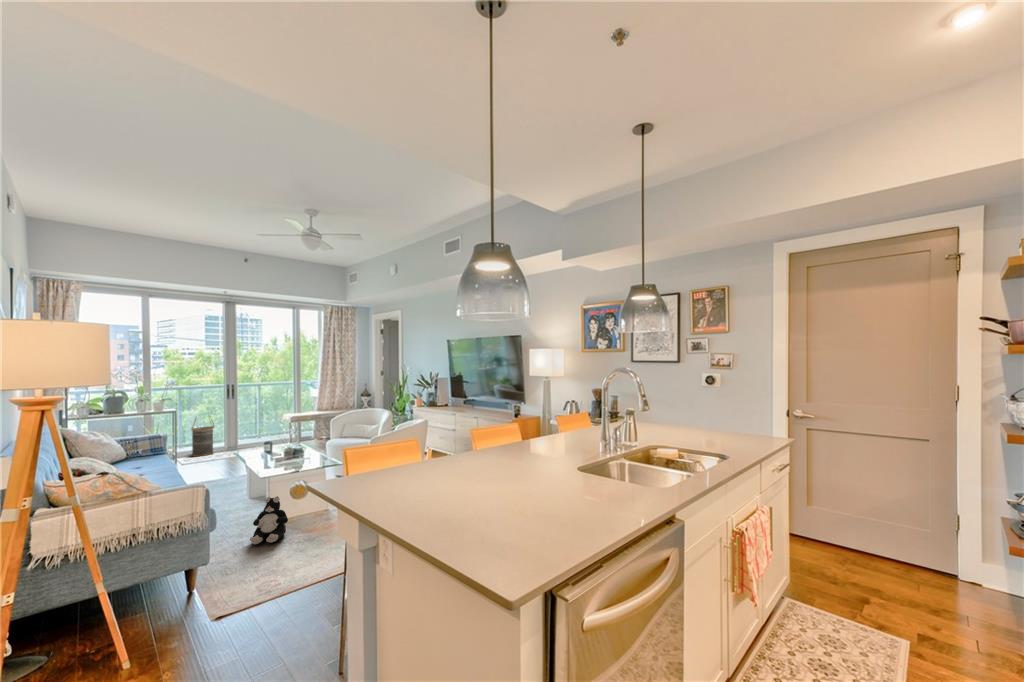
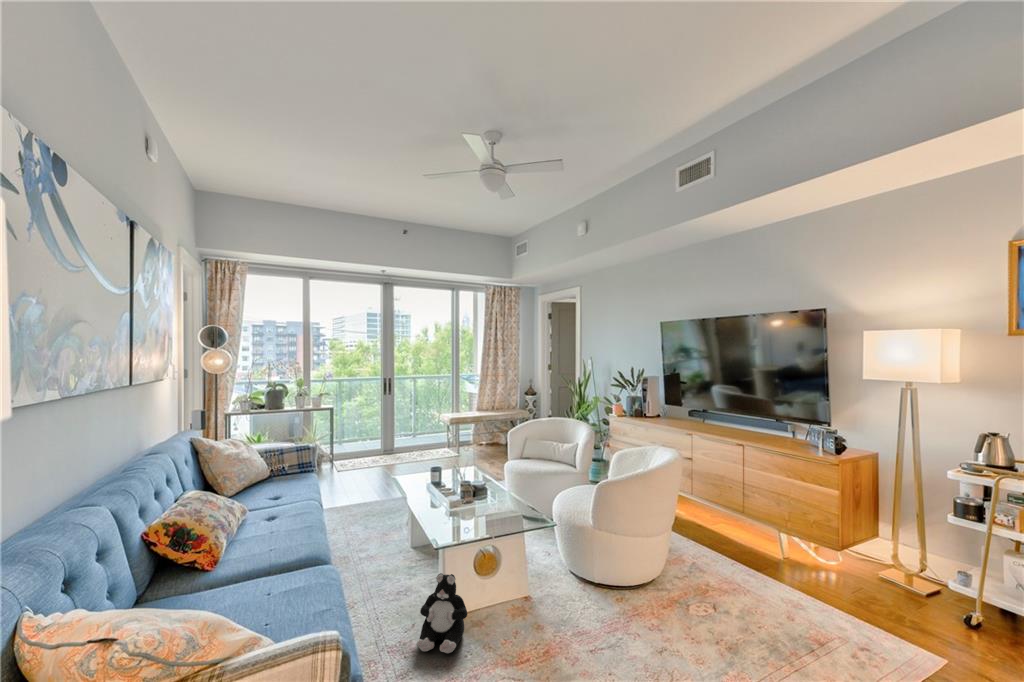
basket: present [191,416,214,456] -> none [349,412,372,458]

